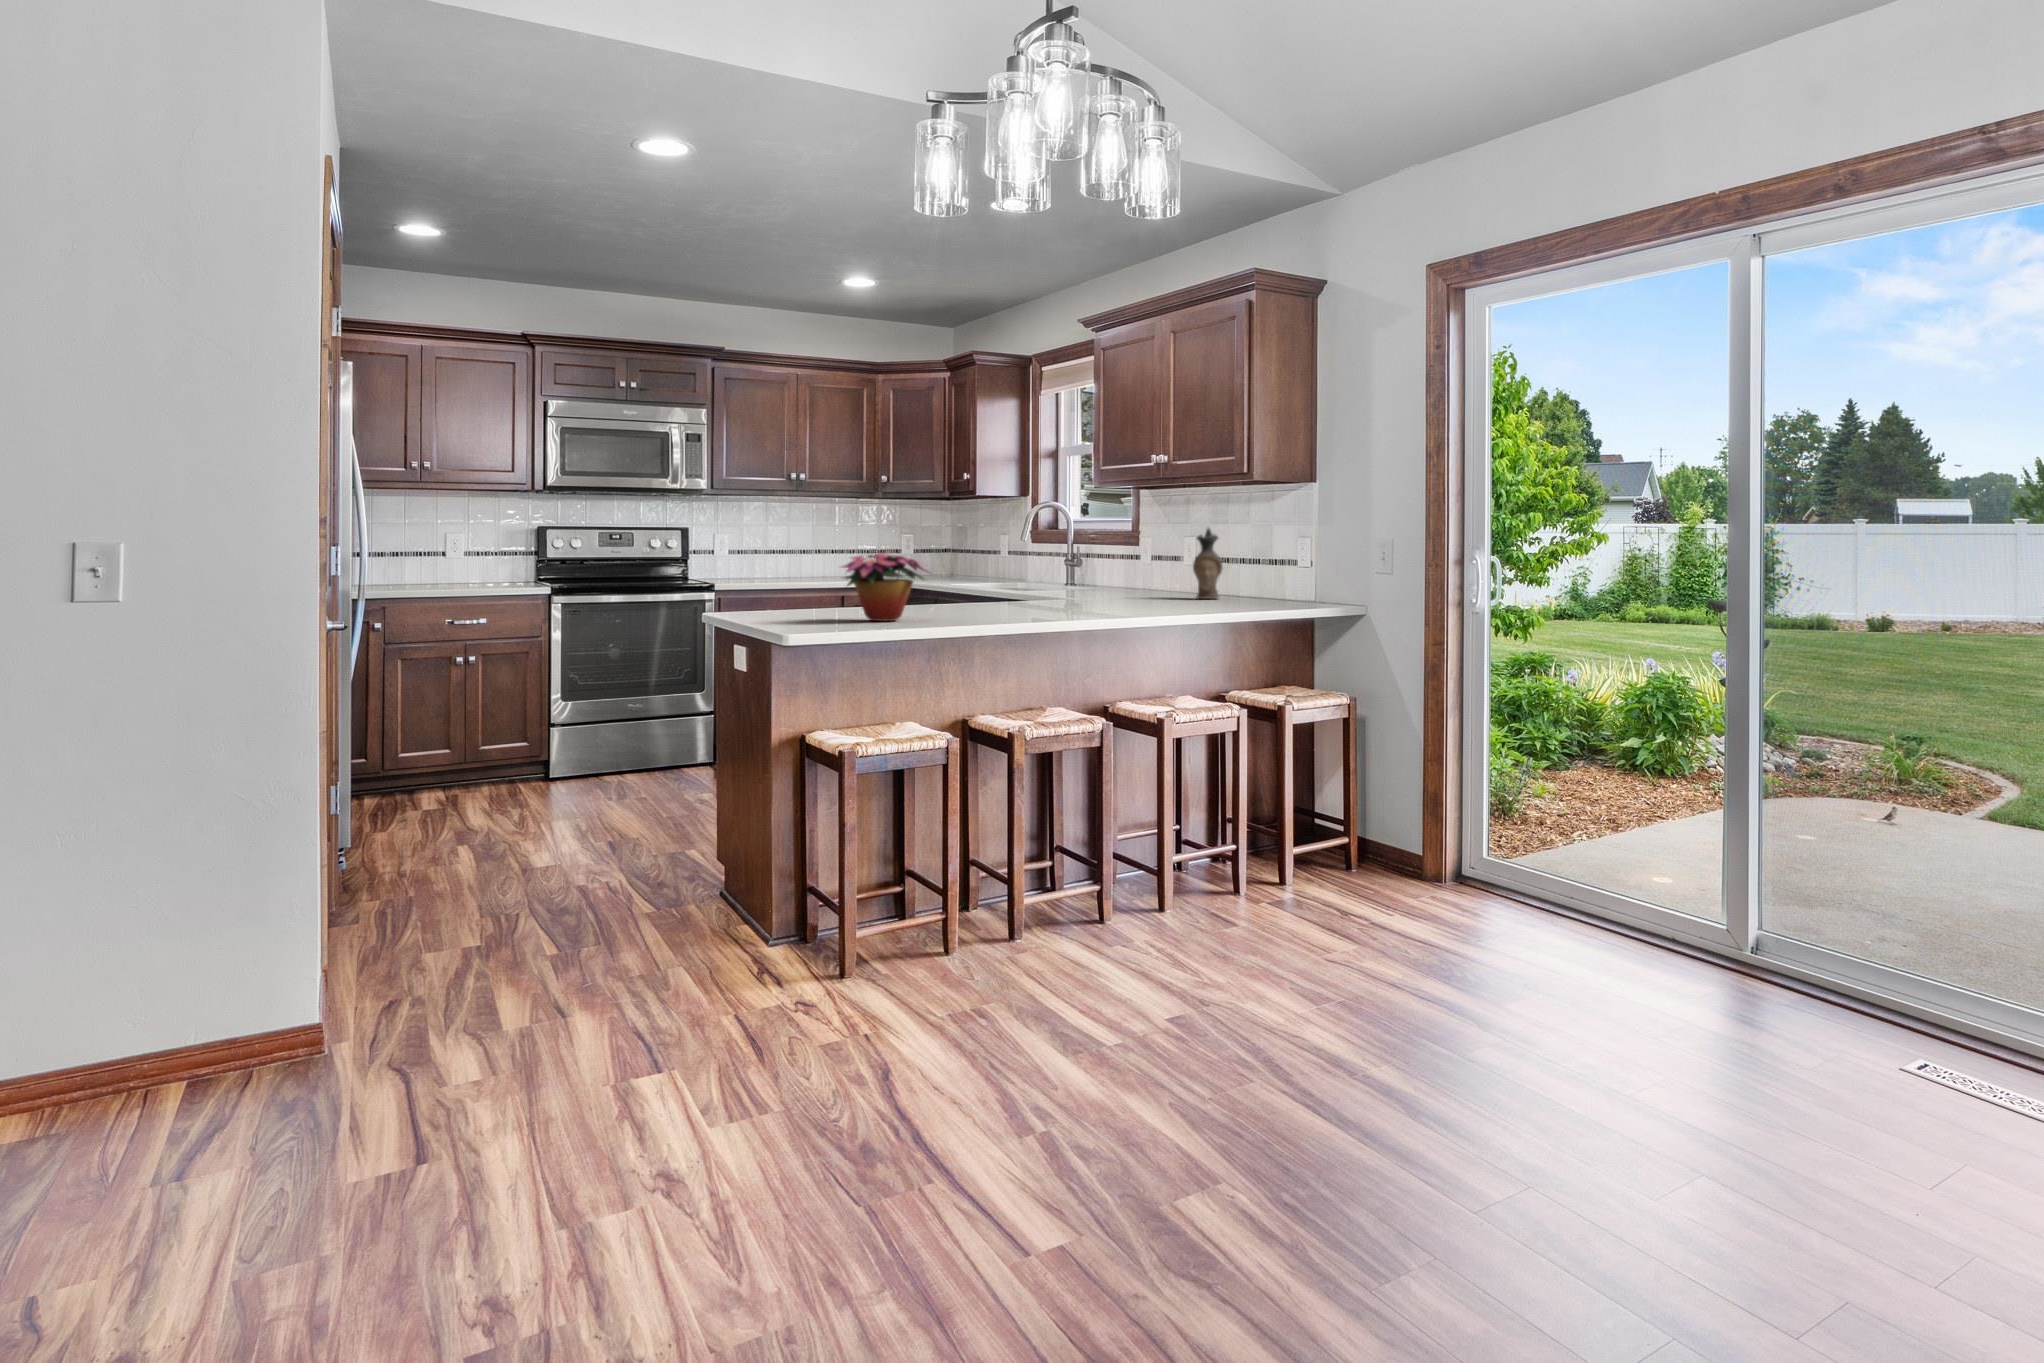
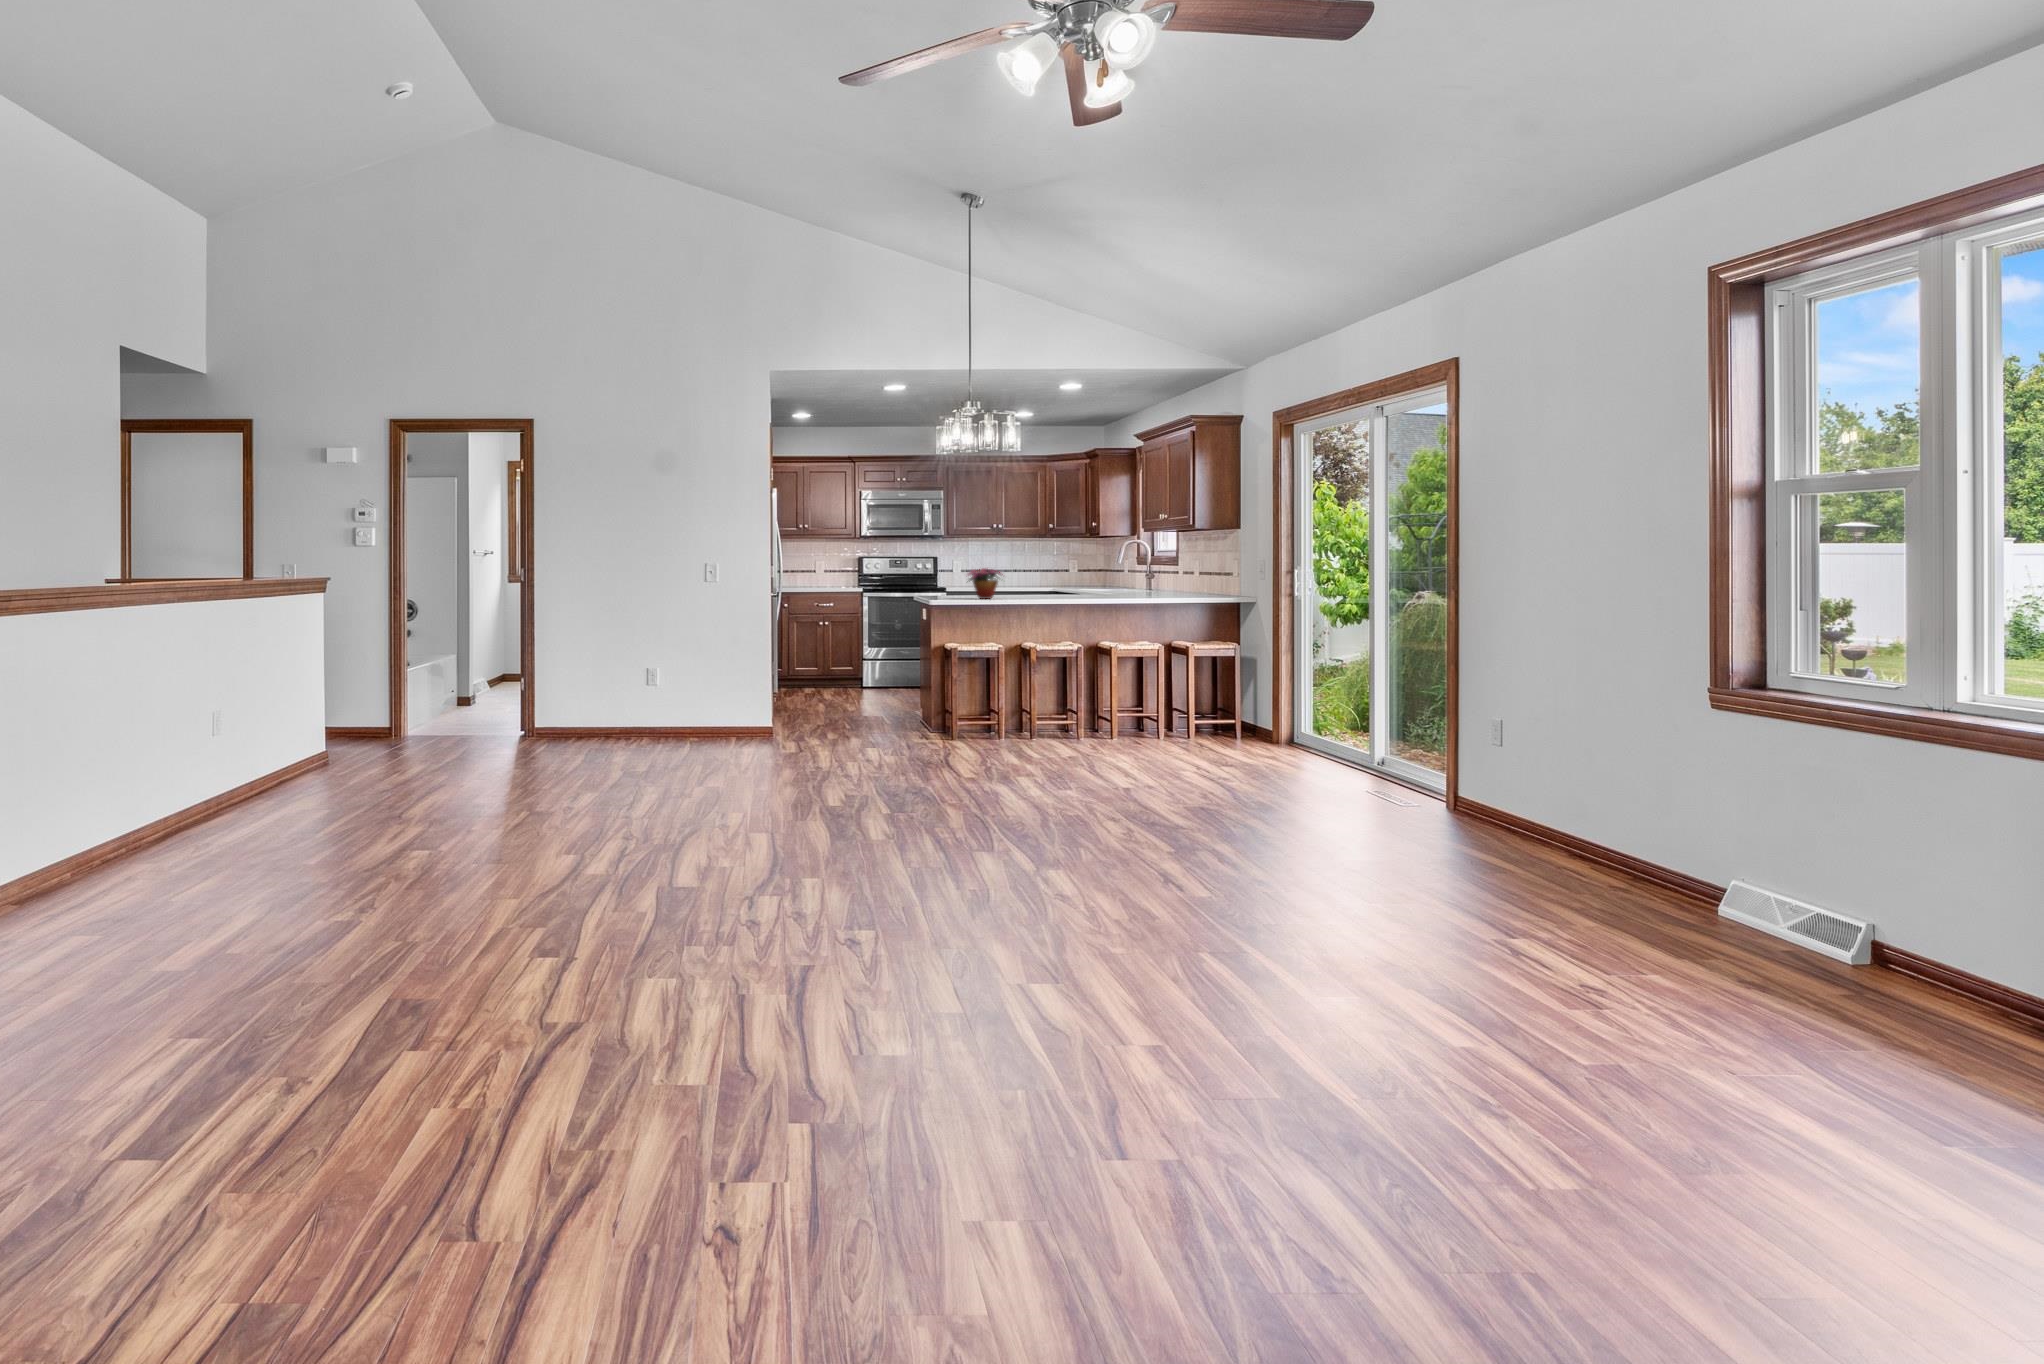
ceramic pitcher: present [1193,528,1223,599] -> none [1191,555,1210,597]

